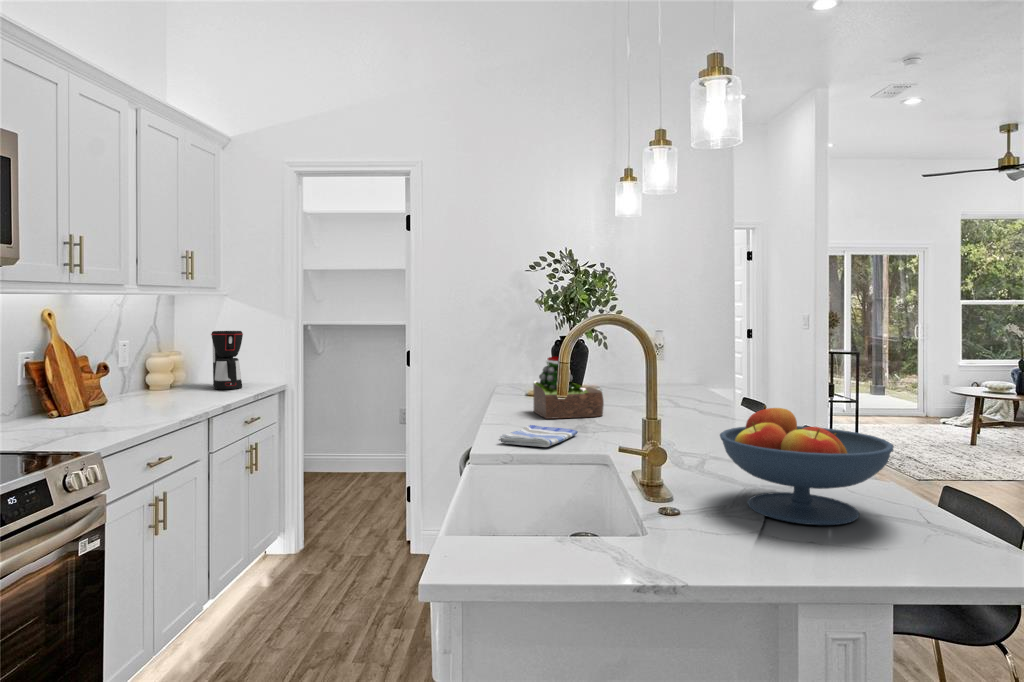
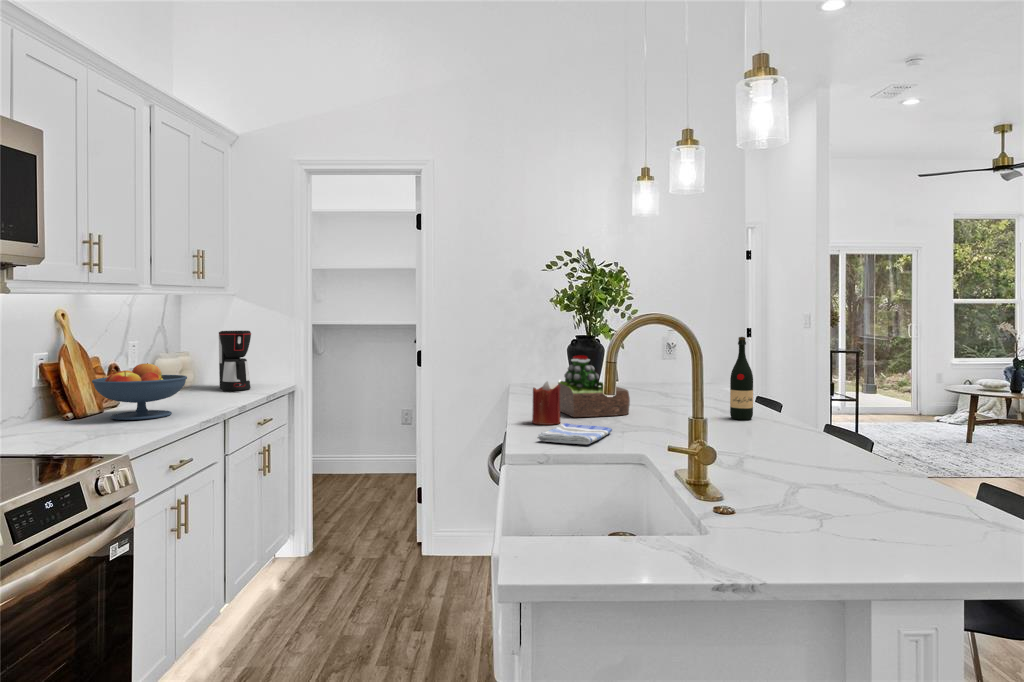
wine bottle: none [703,339,726,422] -> present [730,337,753,420]
candle: none [502,383,531,426] -> present [532,381,560,425]
fruit bowl: present [720,406,893,525] -> present [92,363,187,420]

